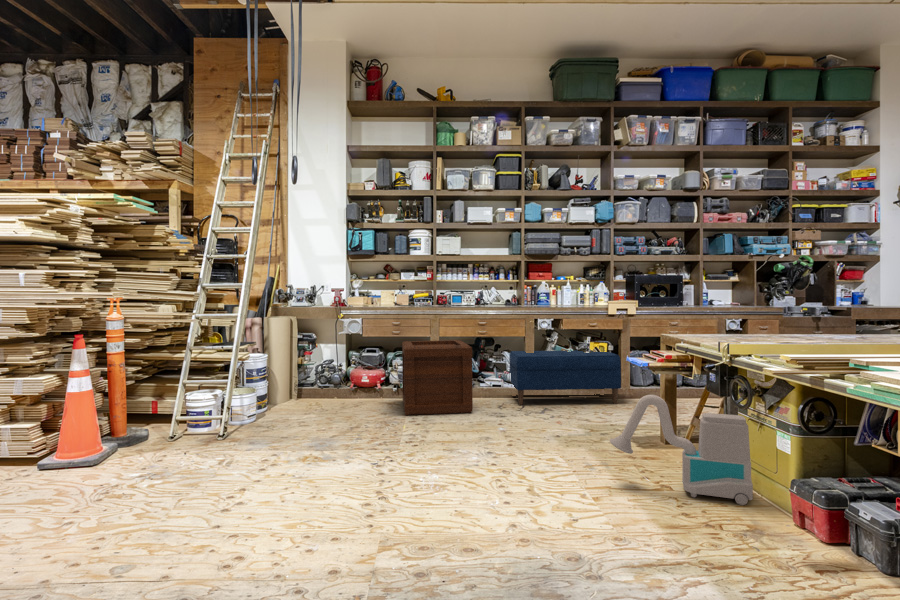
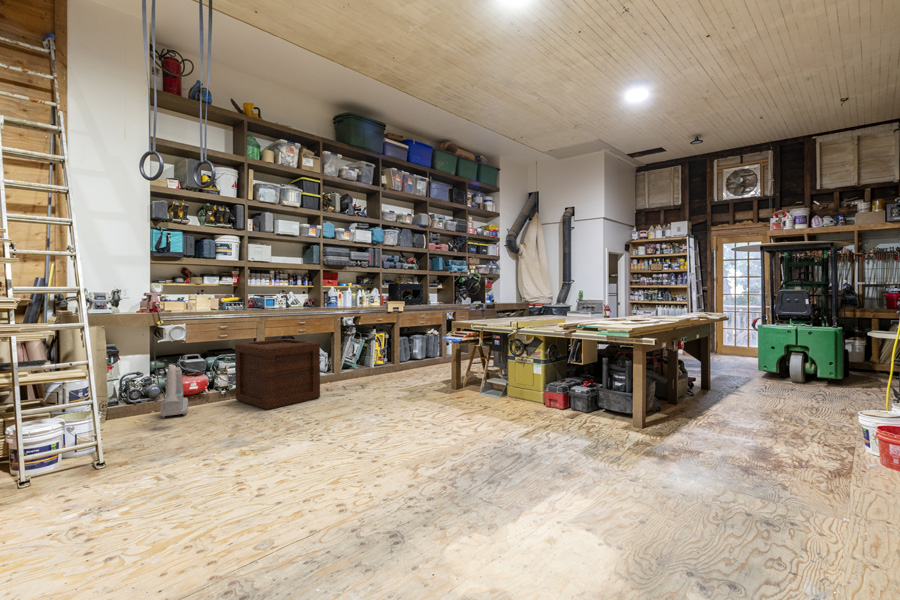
bench: present [509,350,621,405] -> none [321,339,406,387]
vacuum cleaner: present [610,395,753,505] -> present [160,365,188,418]

